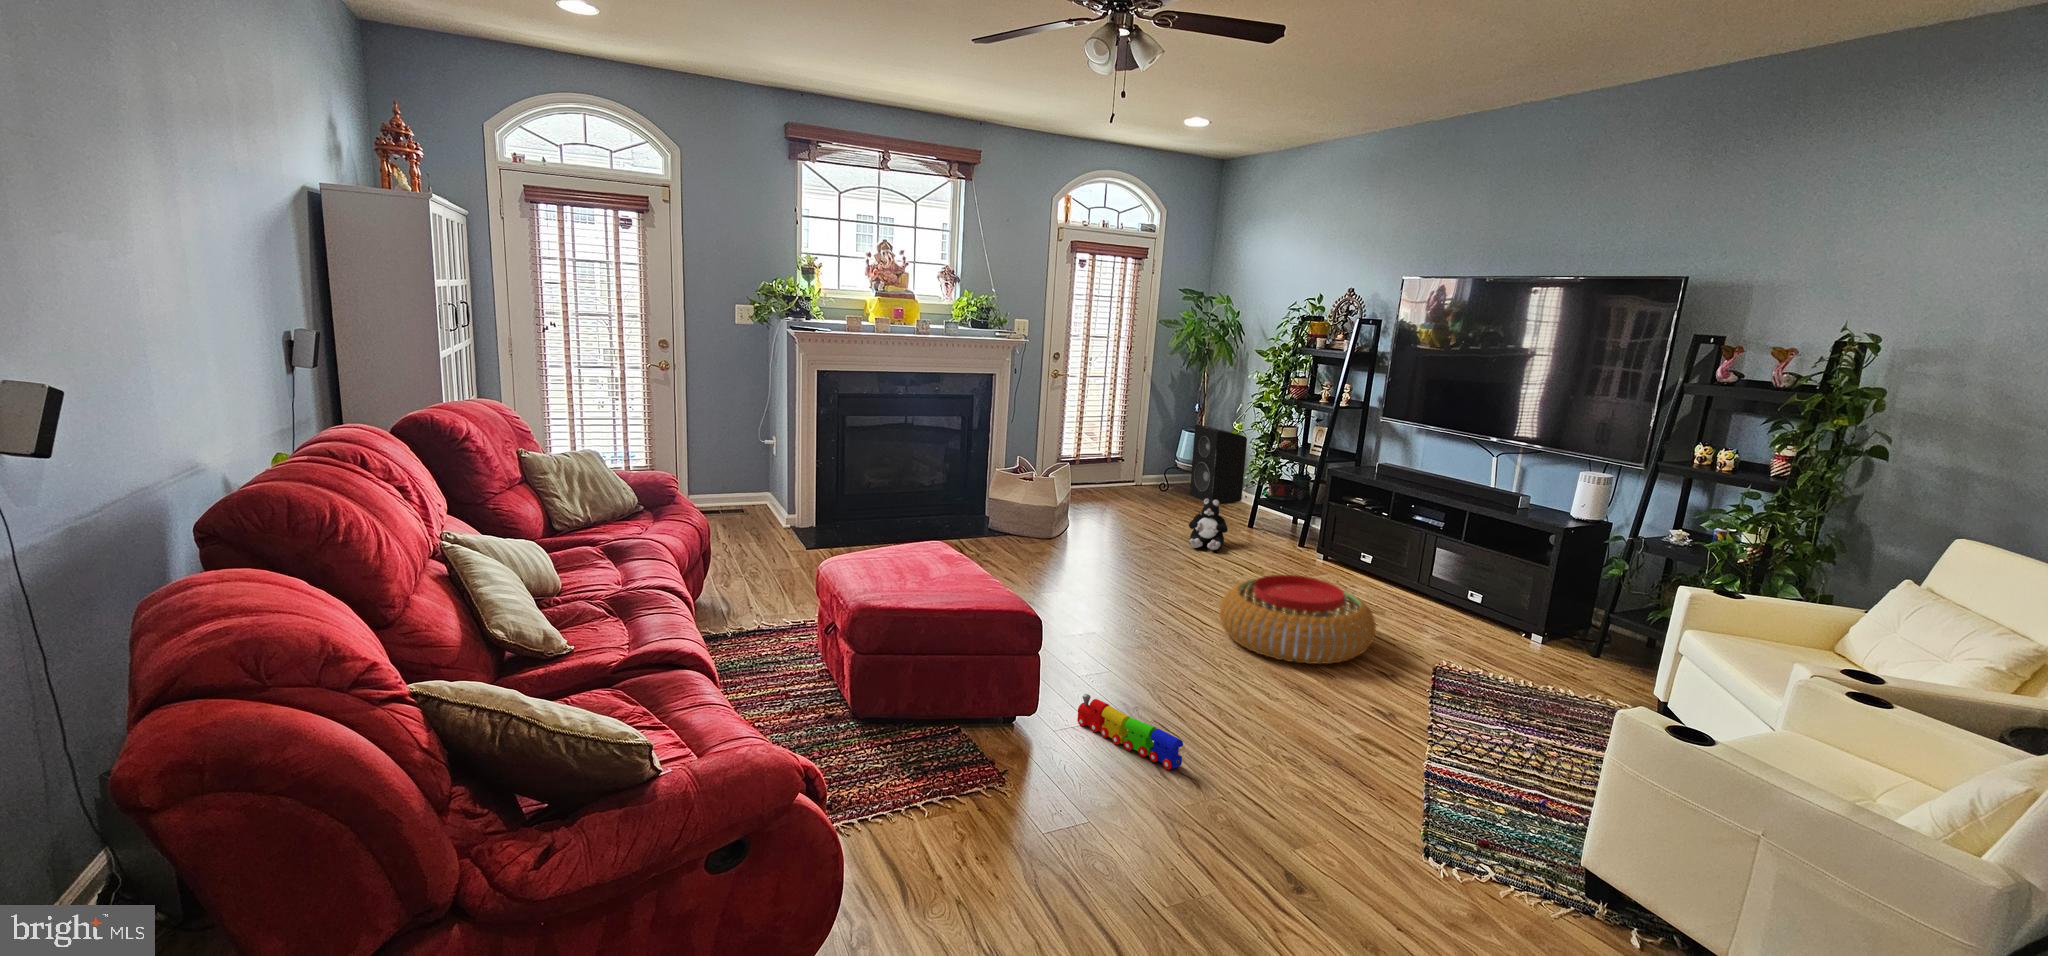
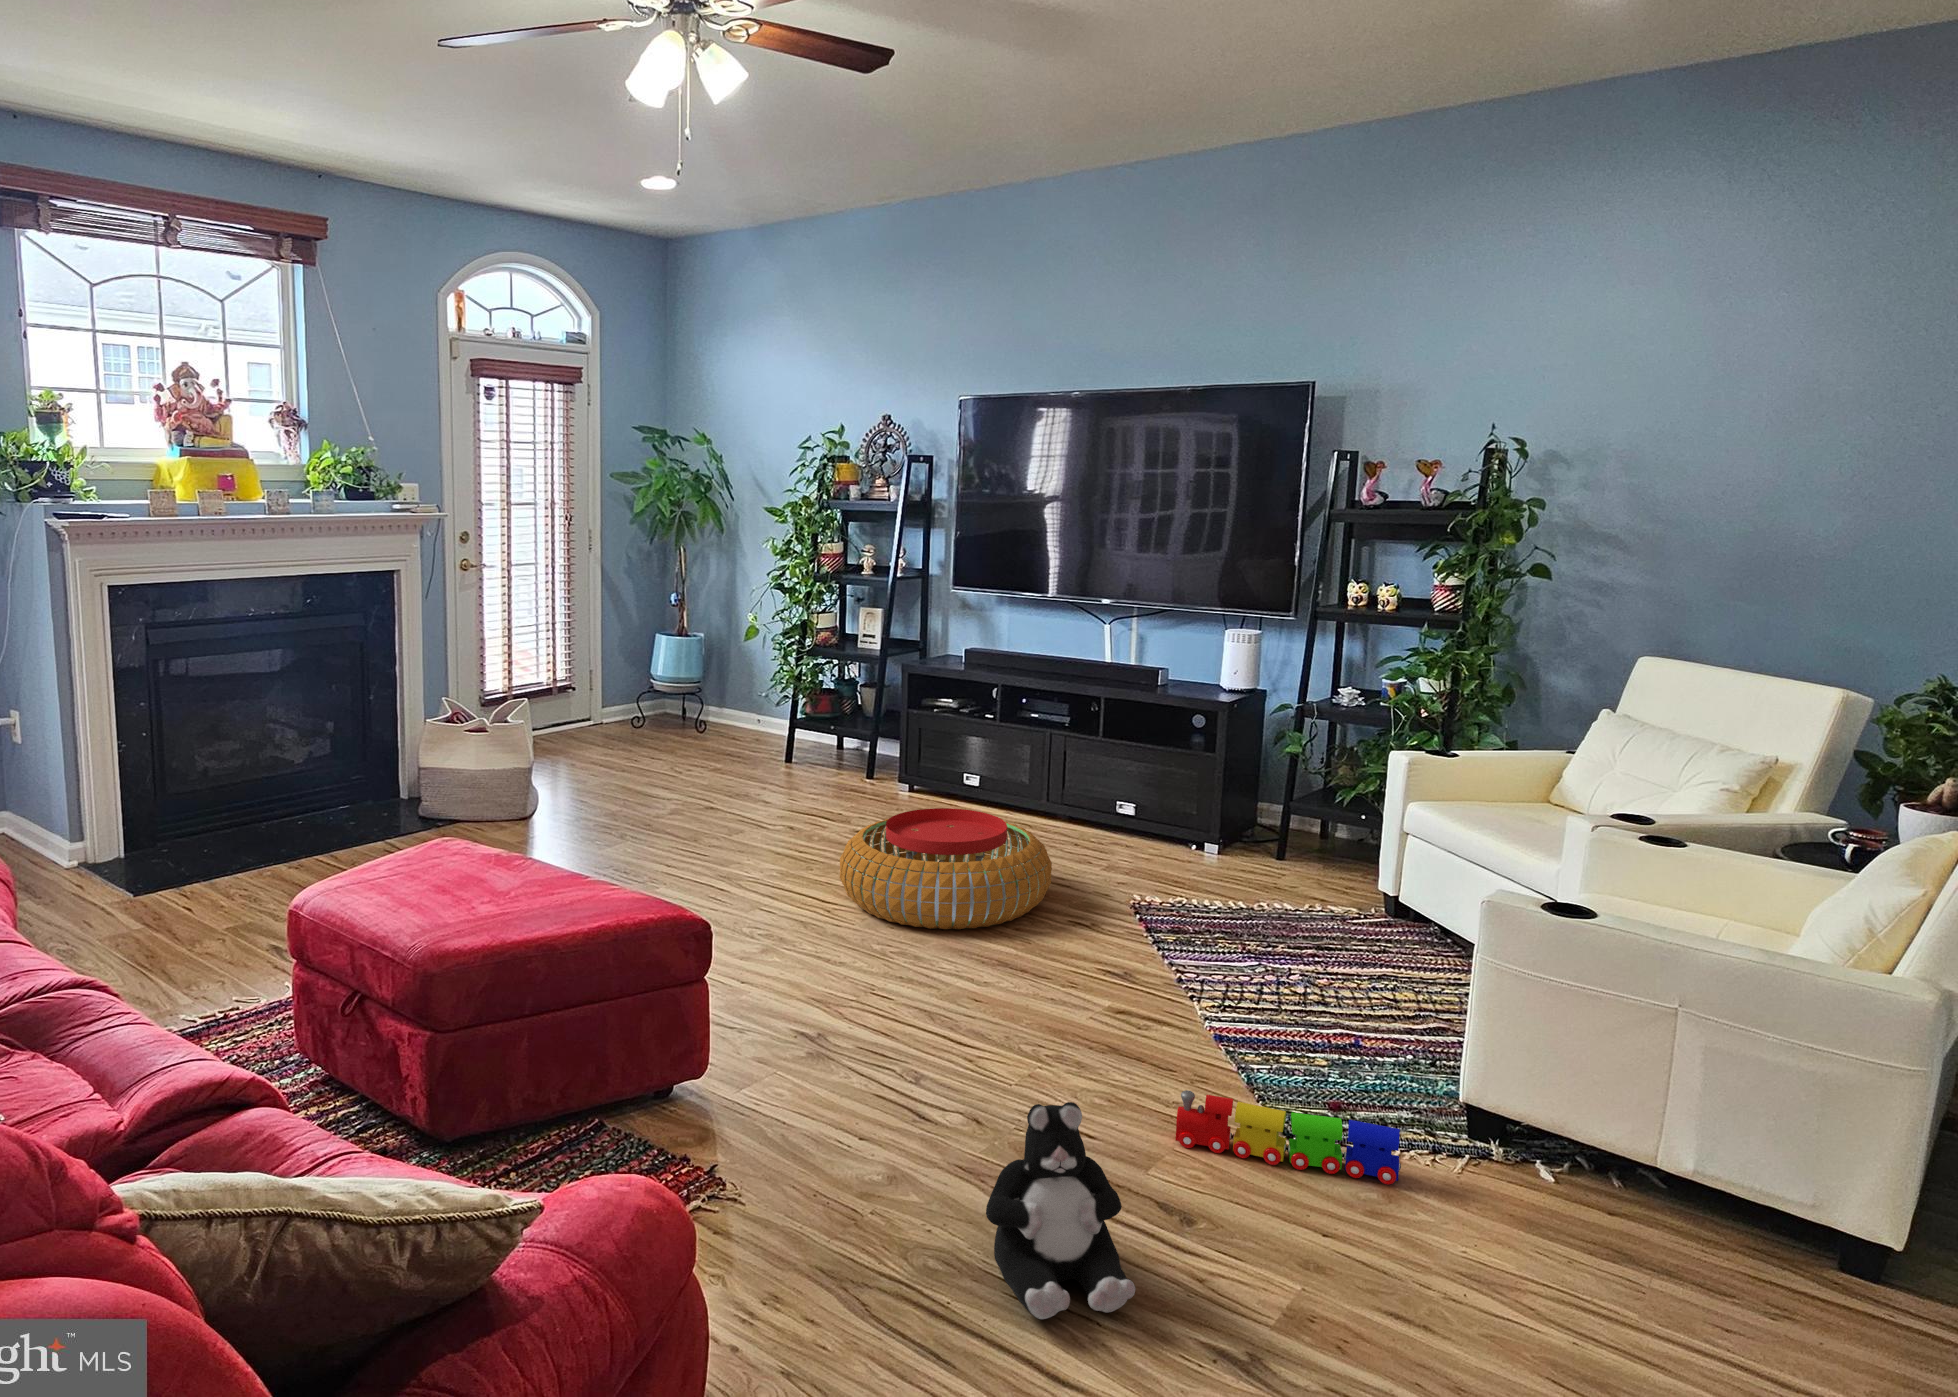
speaker: present [1190,424,1247,503] -> none [679,624,755,736]
plush toy: present [1189,498,1228,550] -> present [986,1102,1136,1319]
toy train: present [1077,694,1183,769] -> present [1176,1090,1401,1184]

